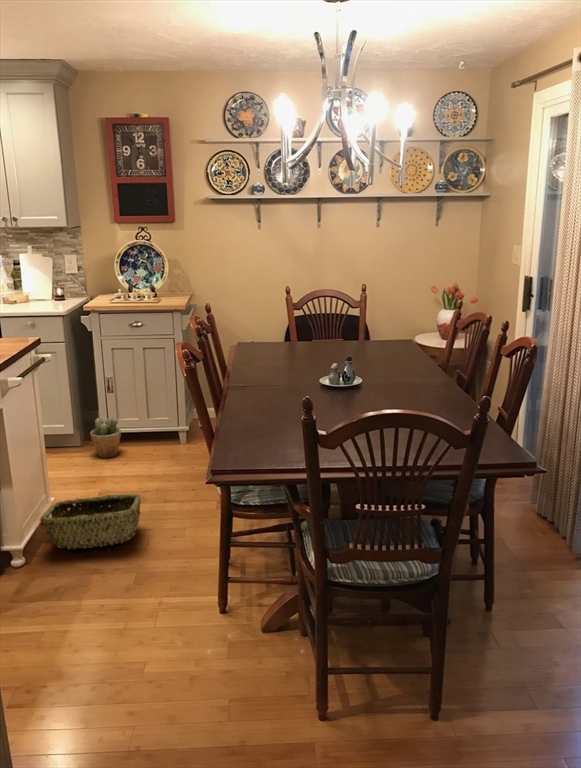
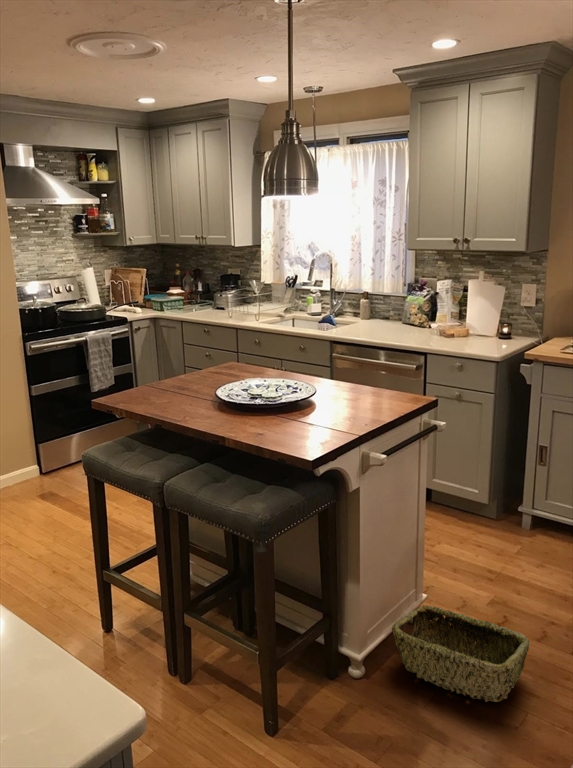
potted plant: present [90,418,121,458] -> none [505,495,545,548]

